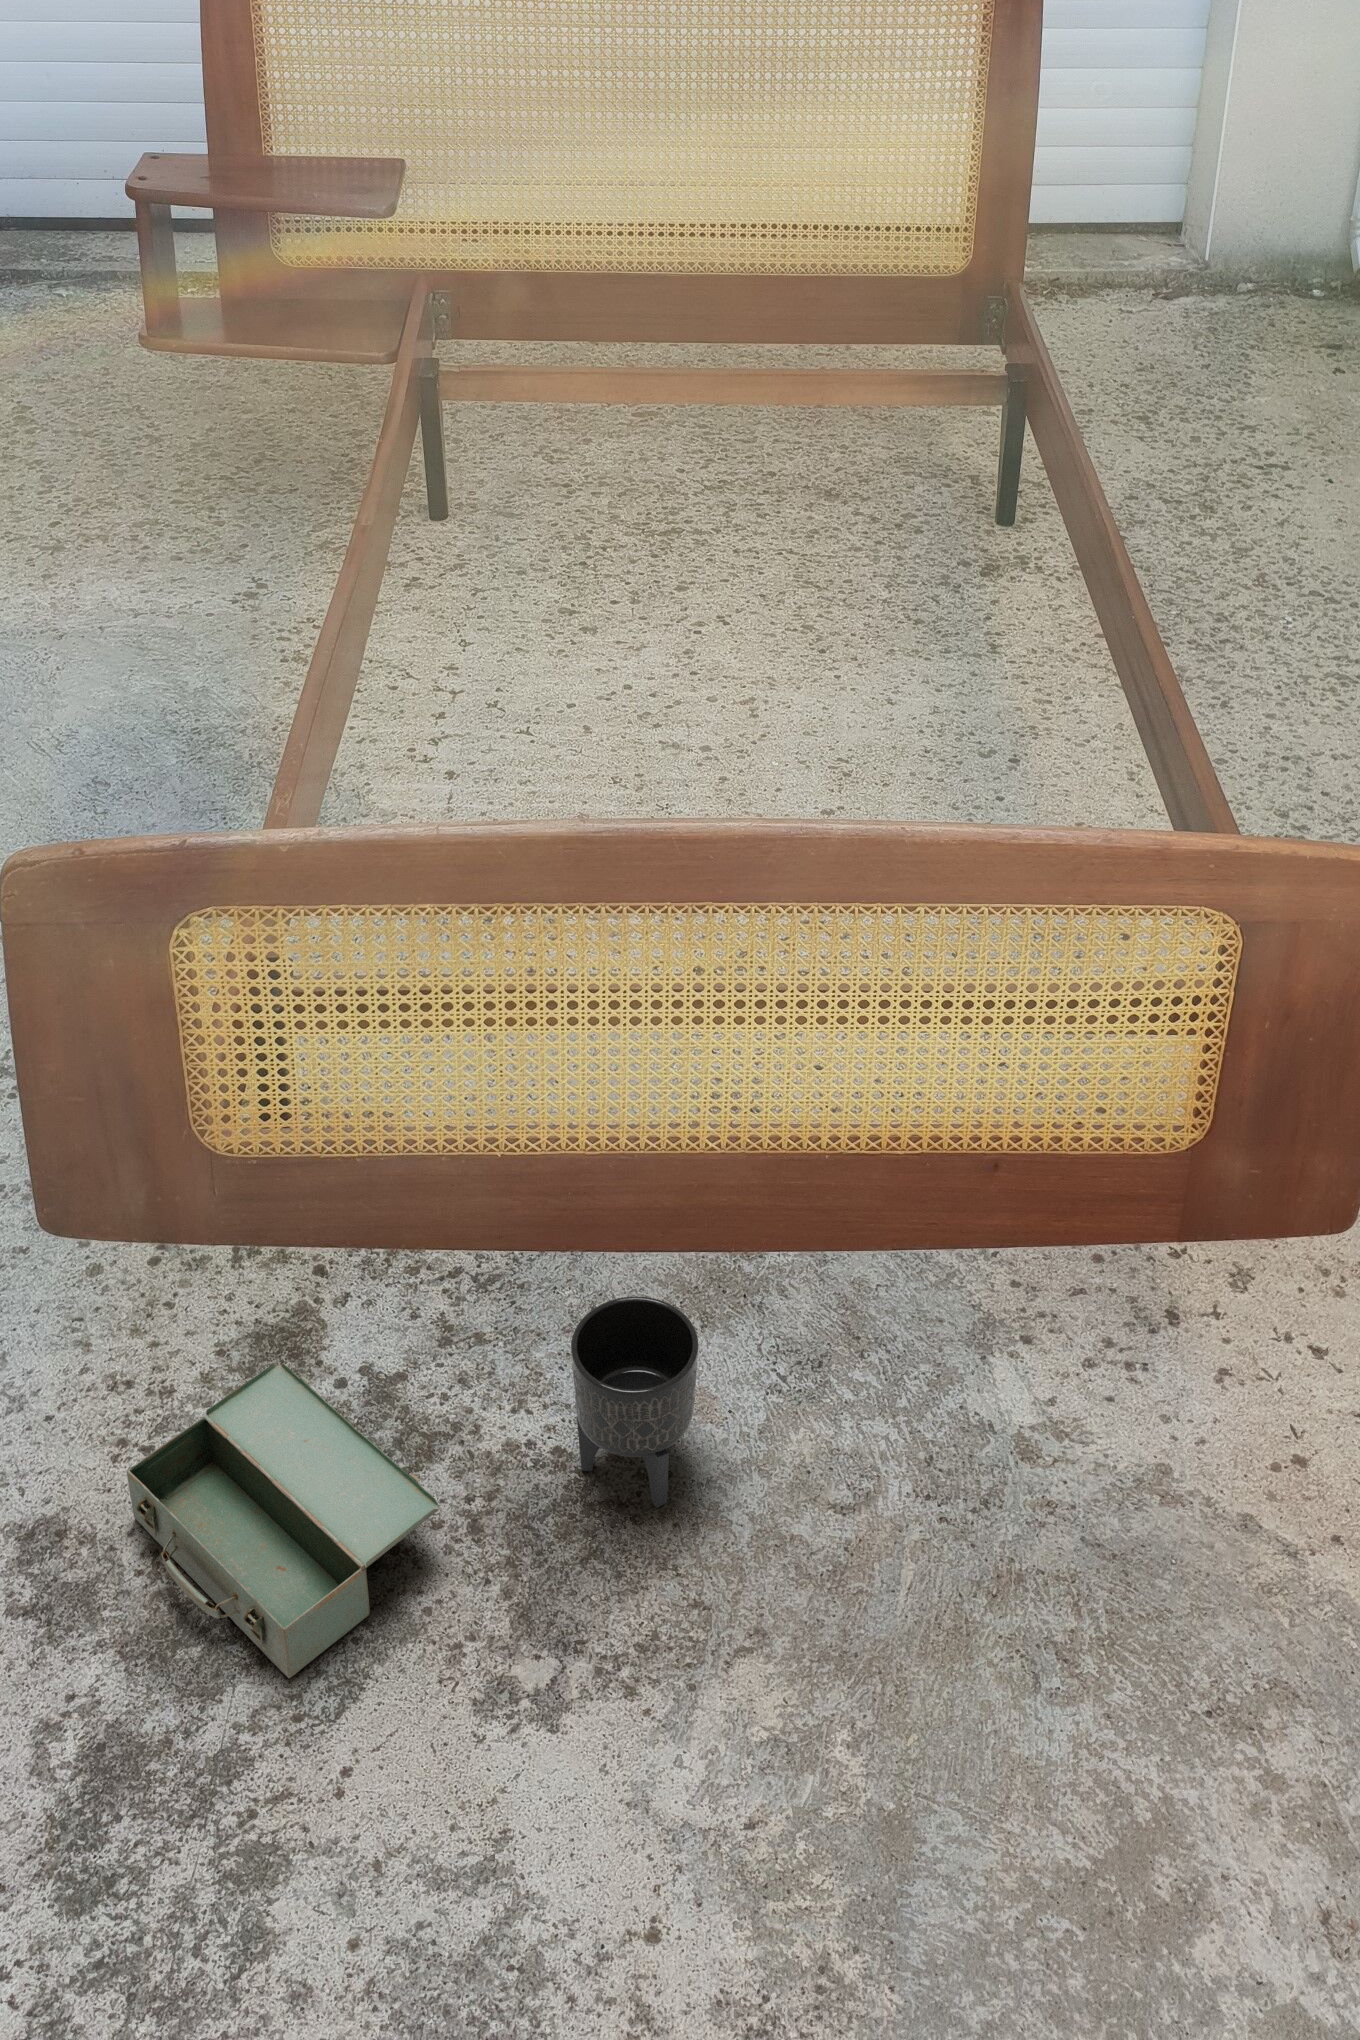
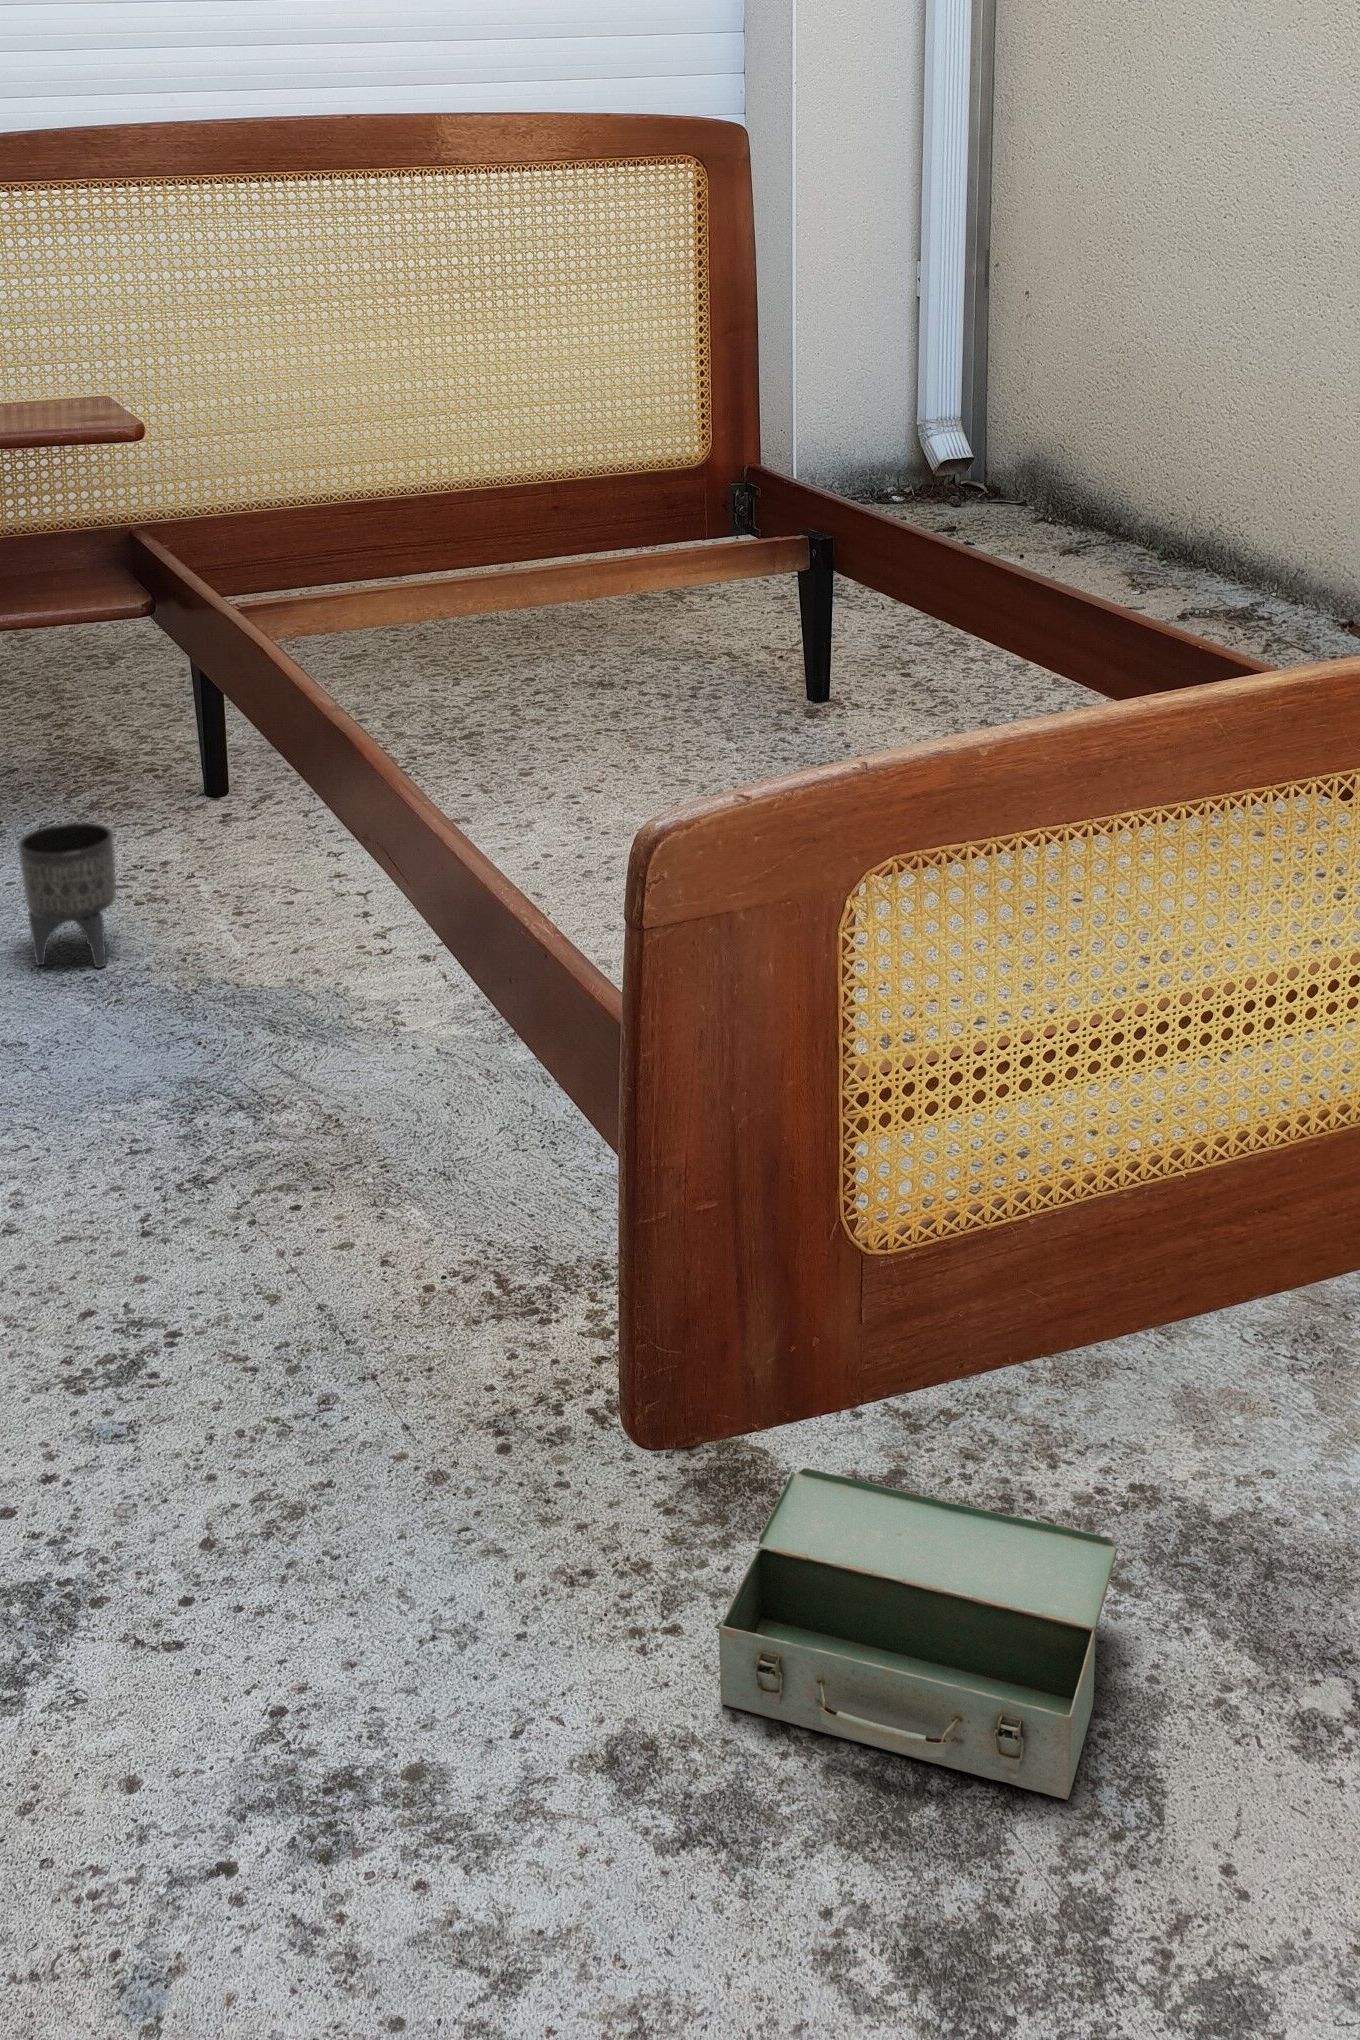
planter: present [571,1296,699,1508] -> present [18,823,116,968]

